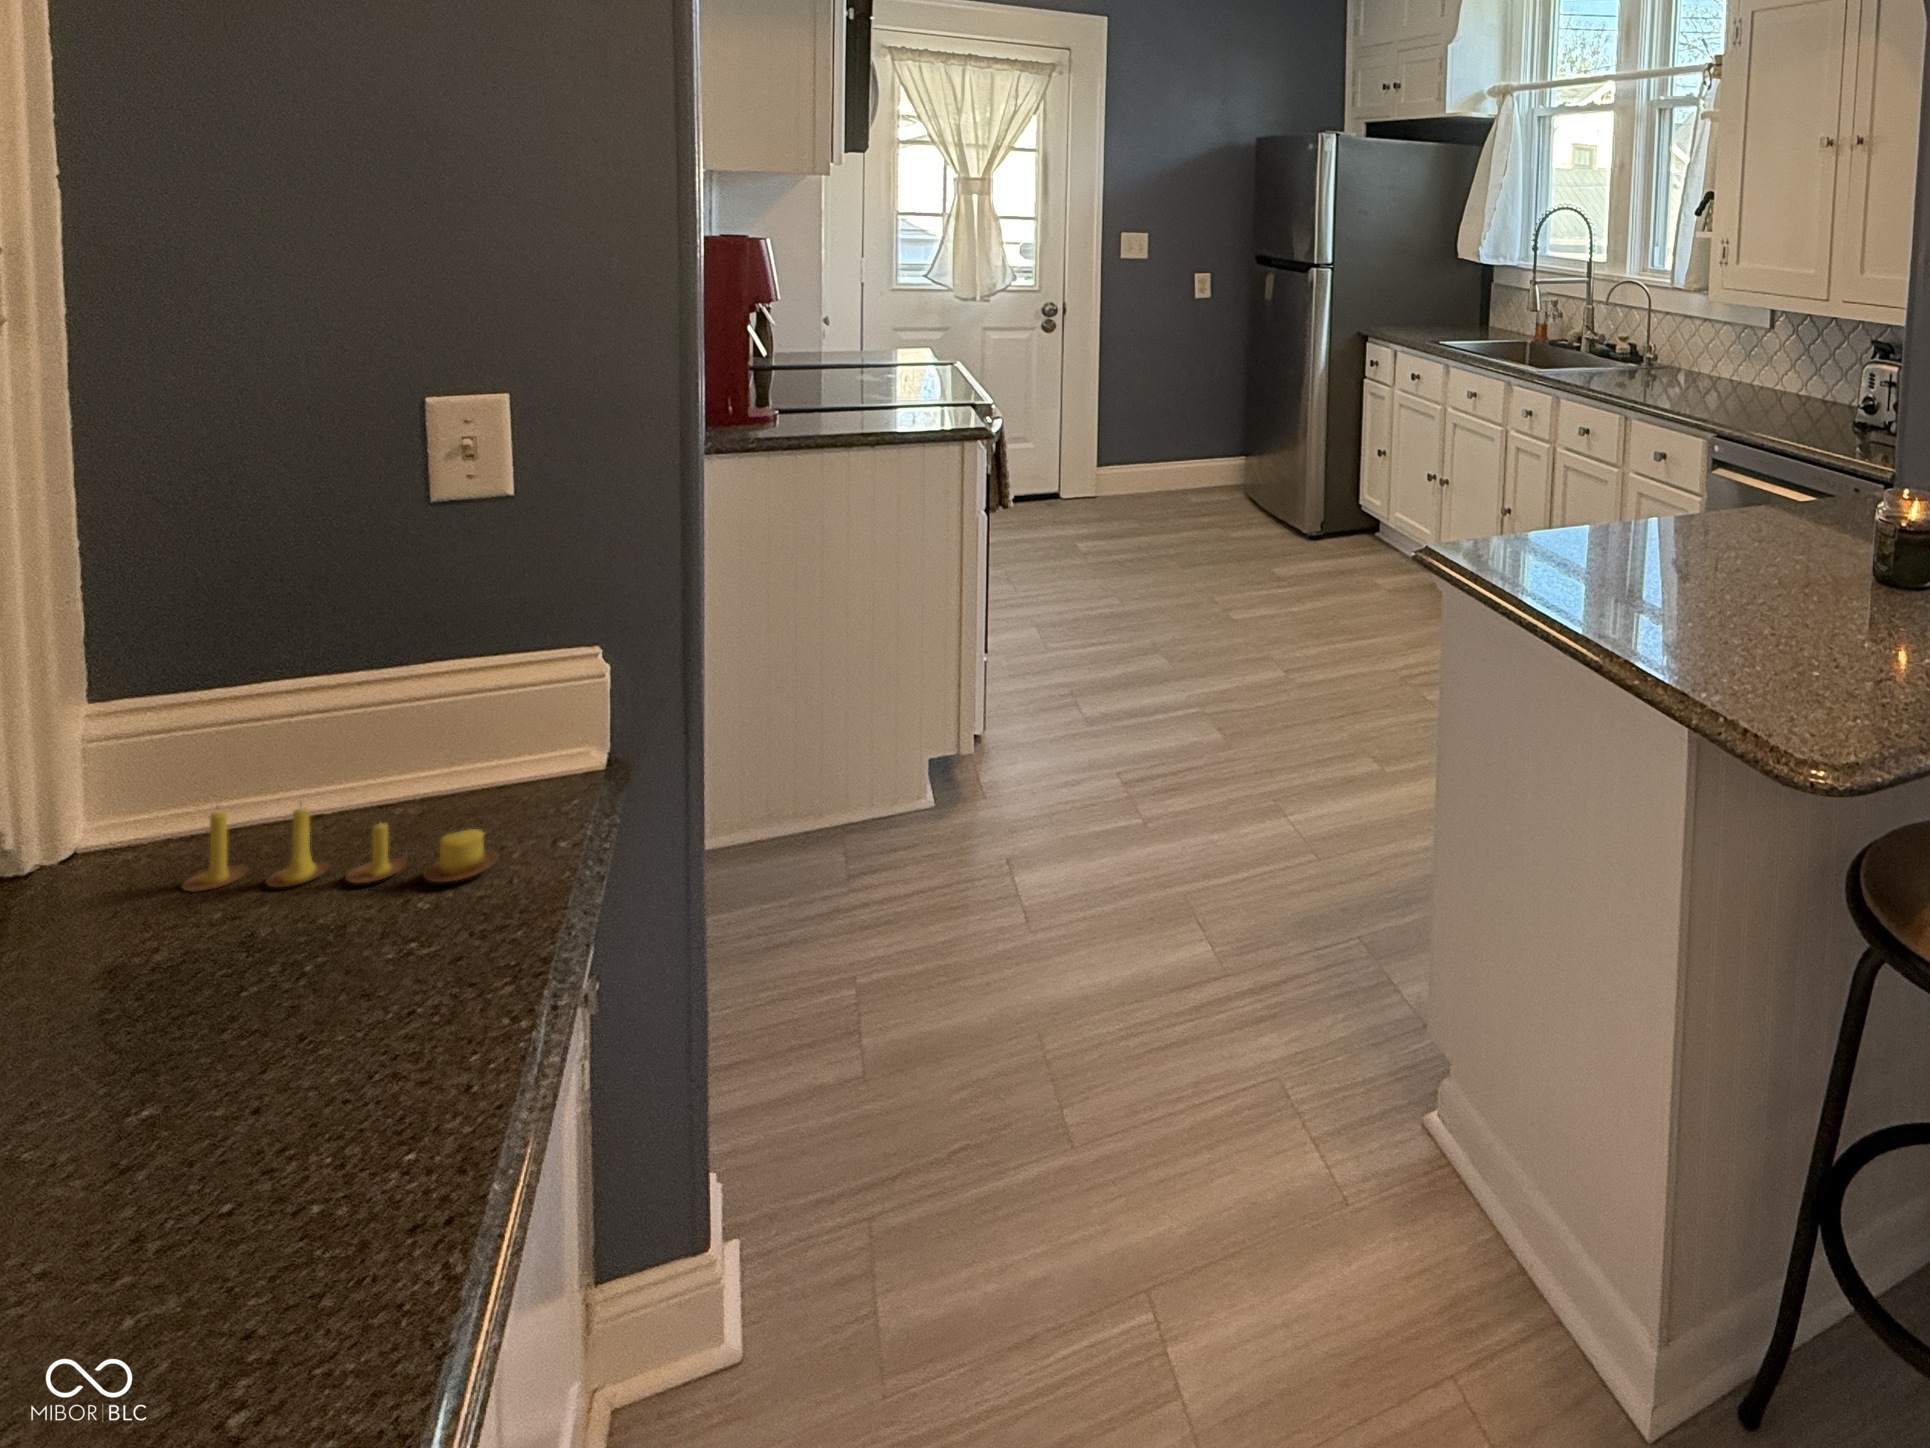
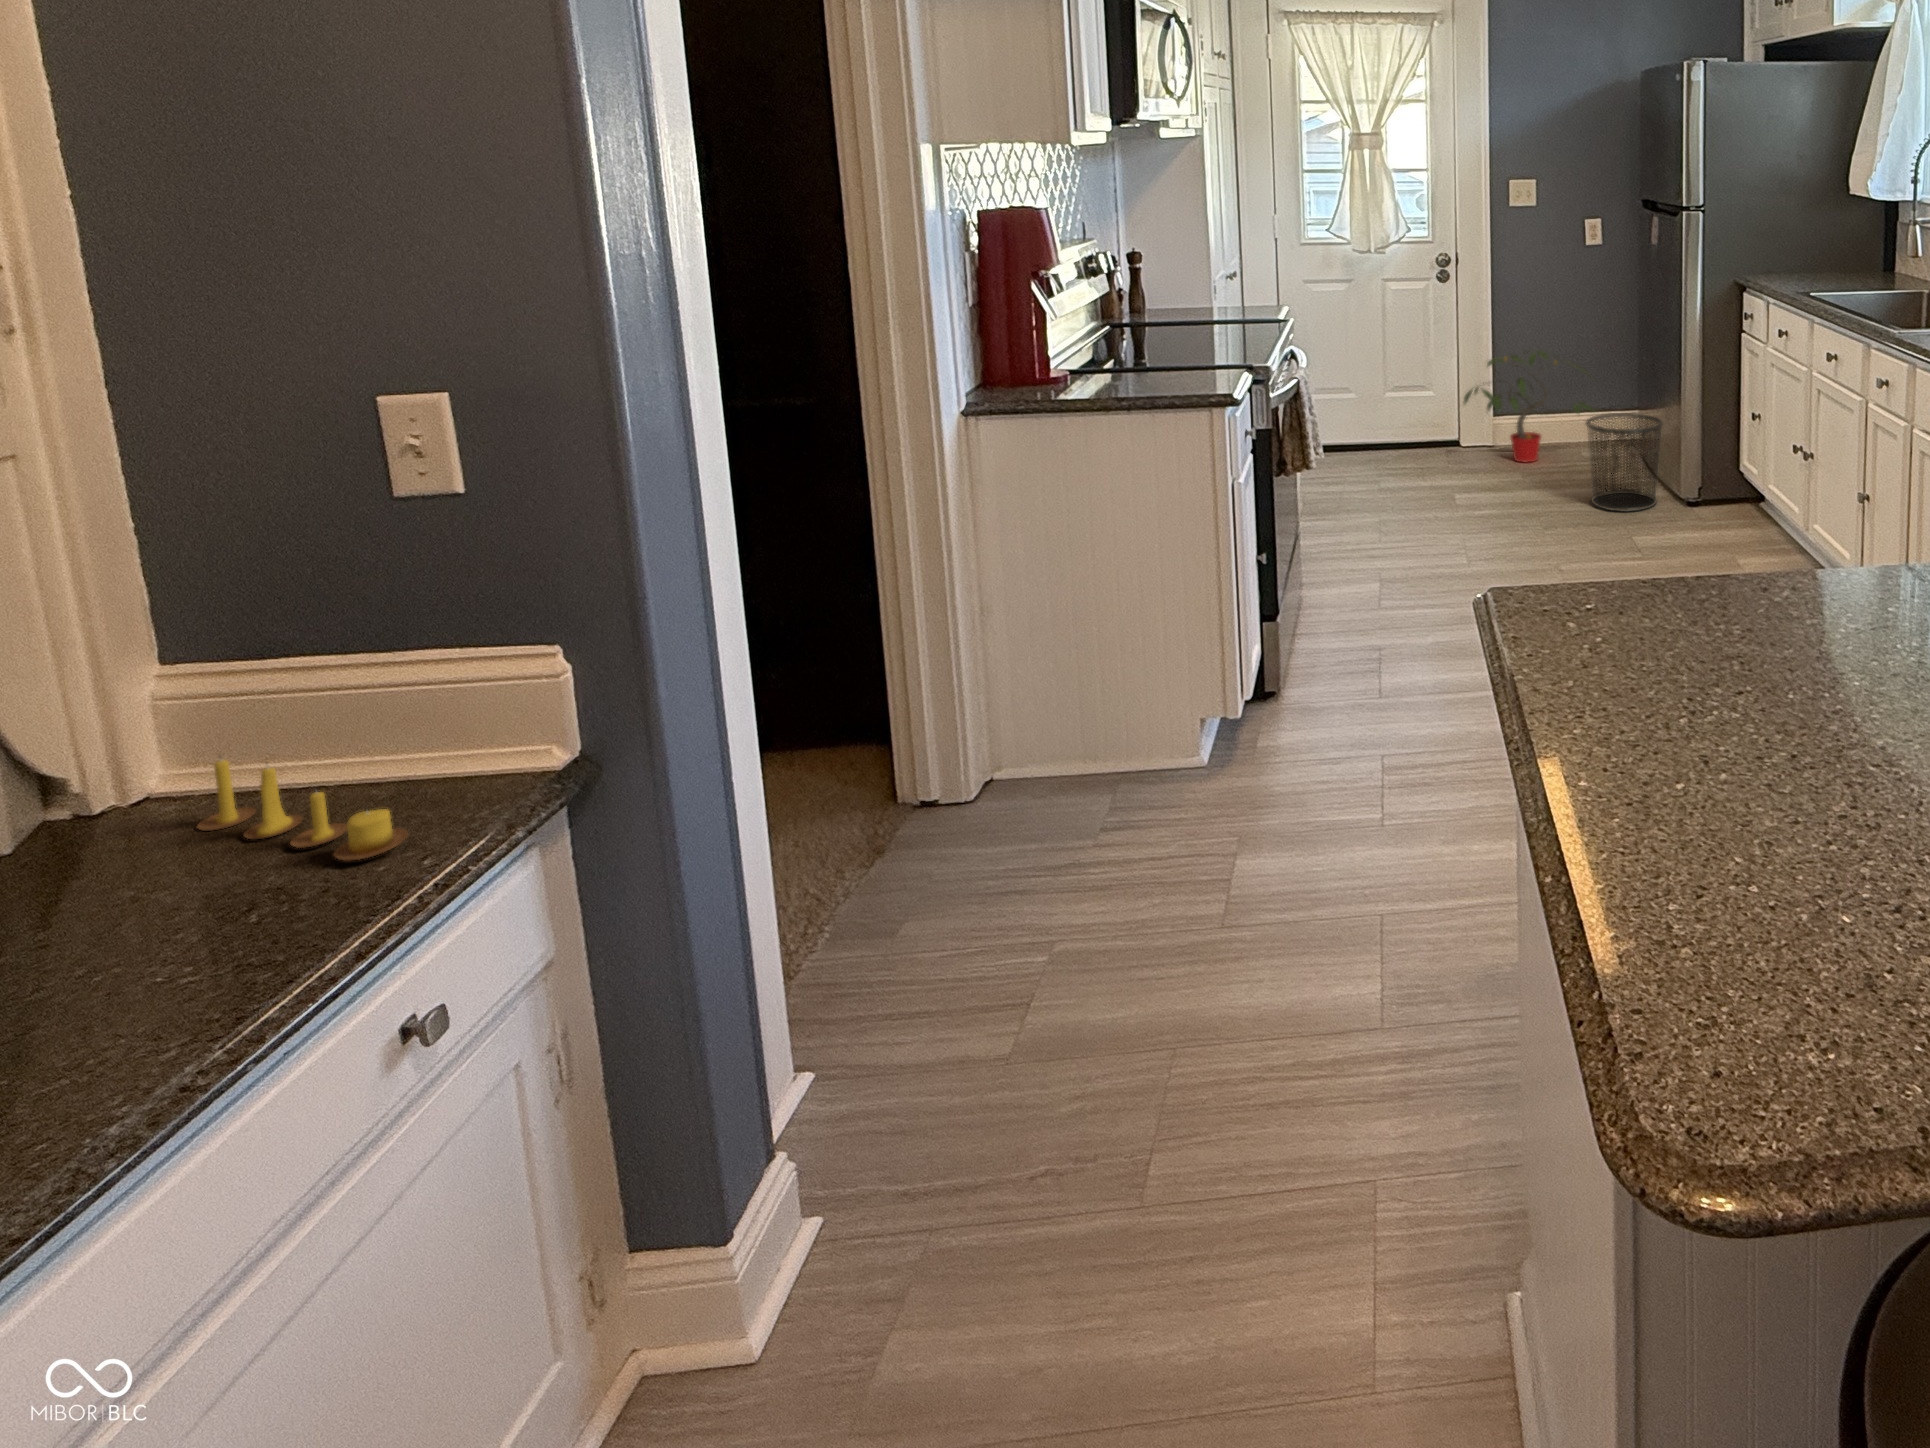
potted plant: none [1071,397,1212,507] -> present [1463,351,1592,462]
trash can: none [1216,453,1291,544] -> present [1586,413,1663,512]

